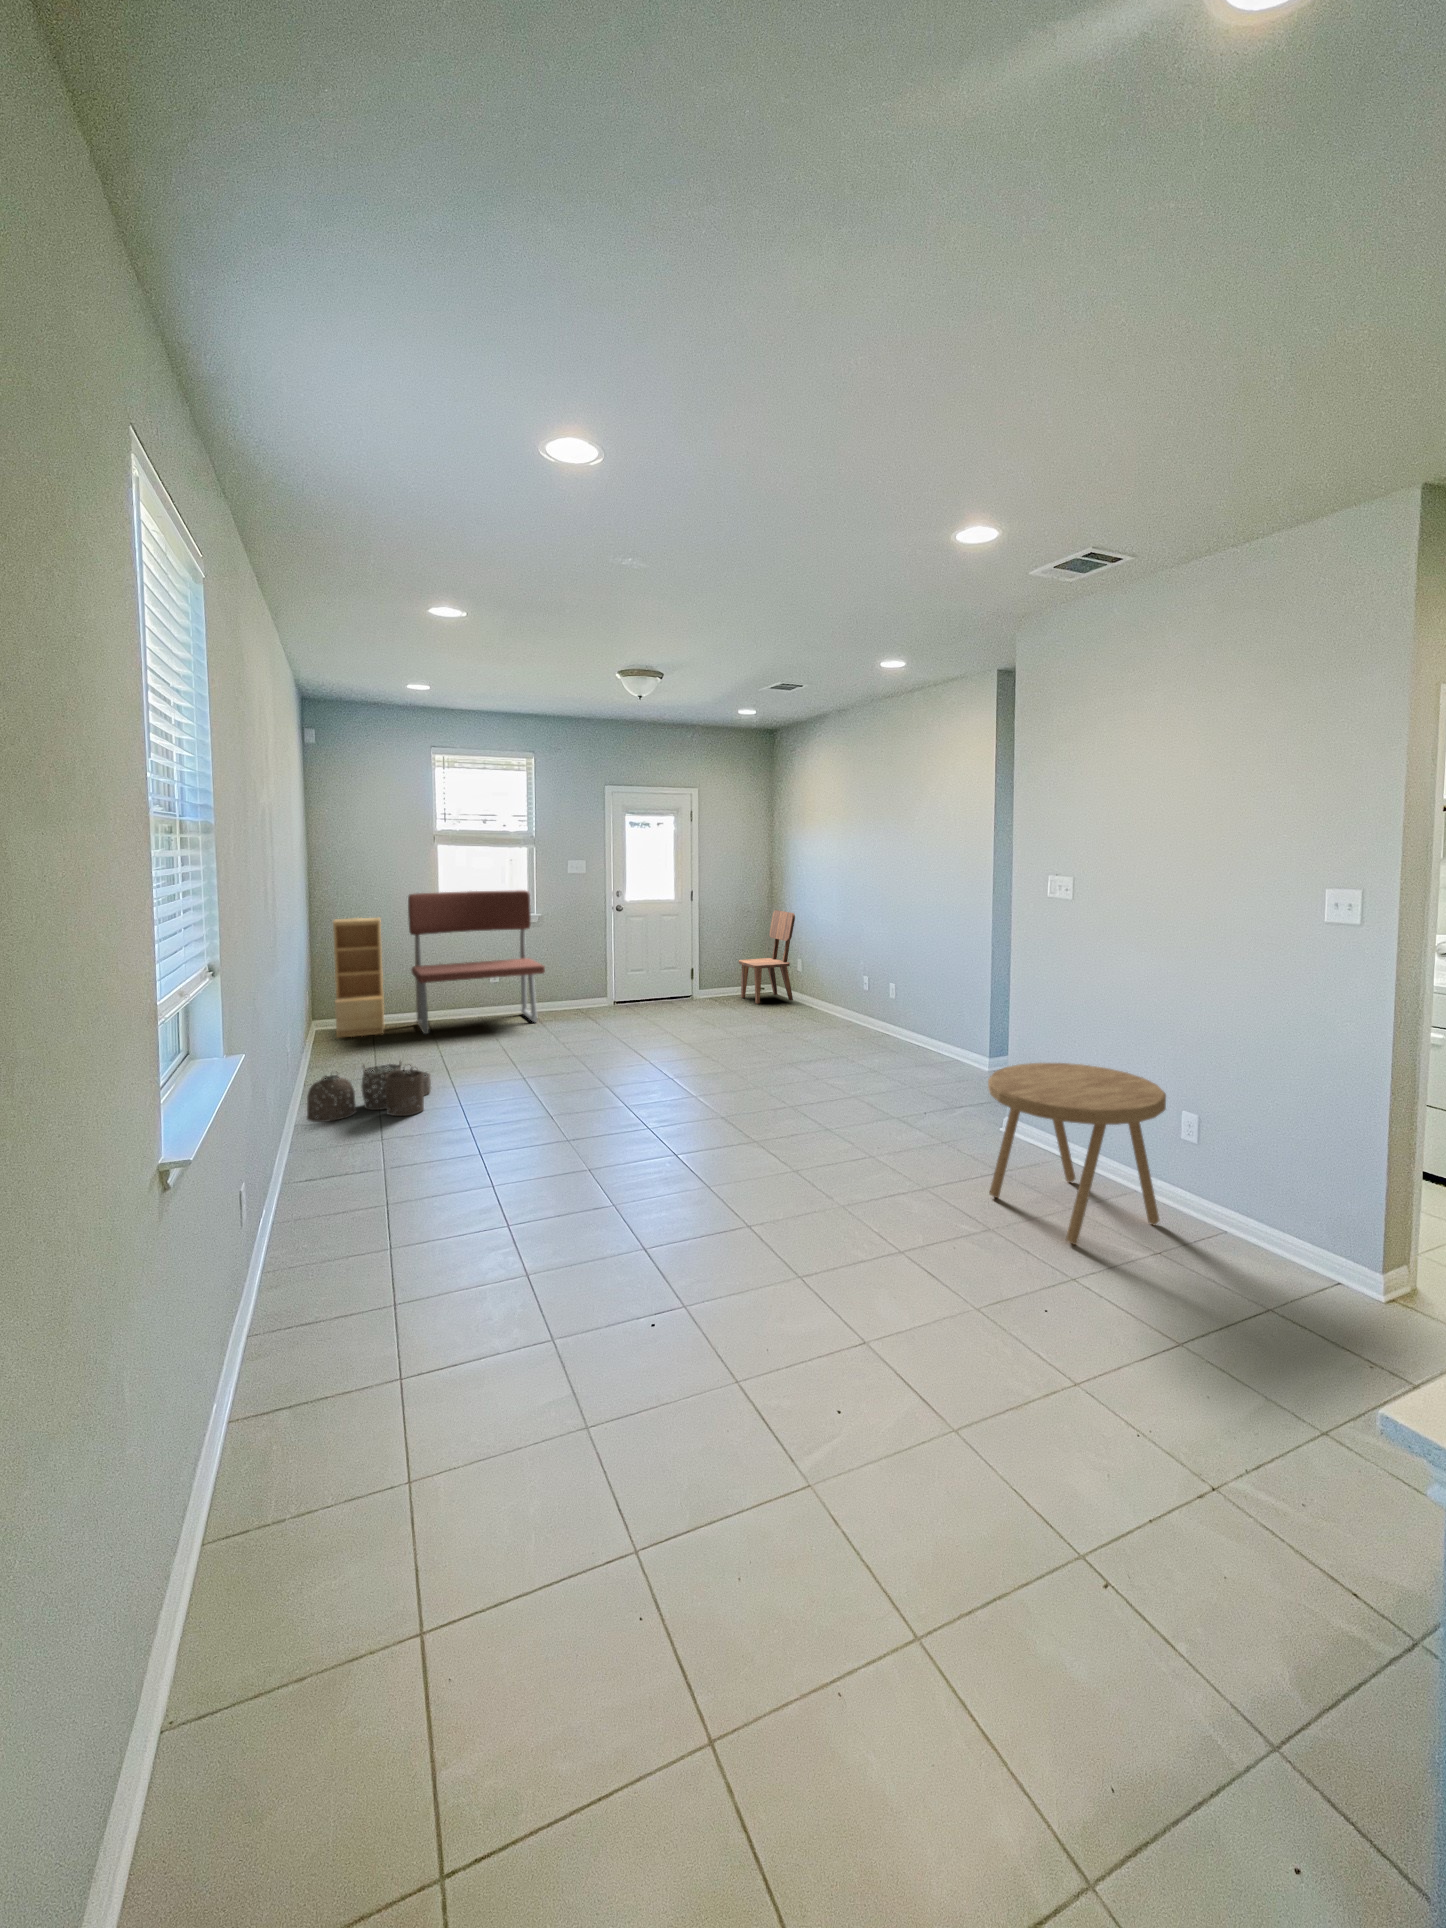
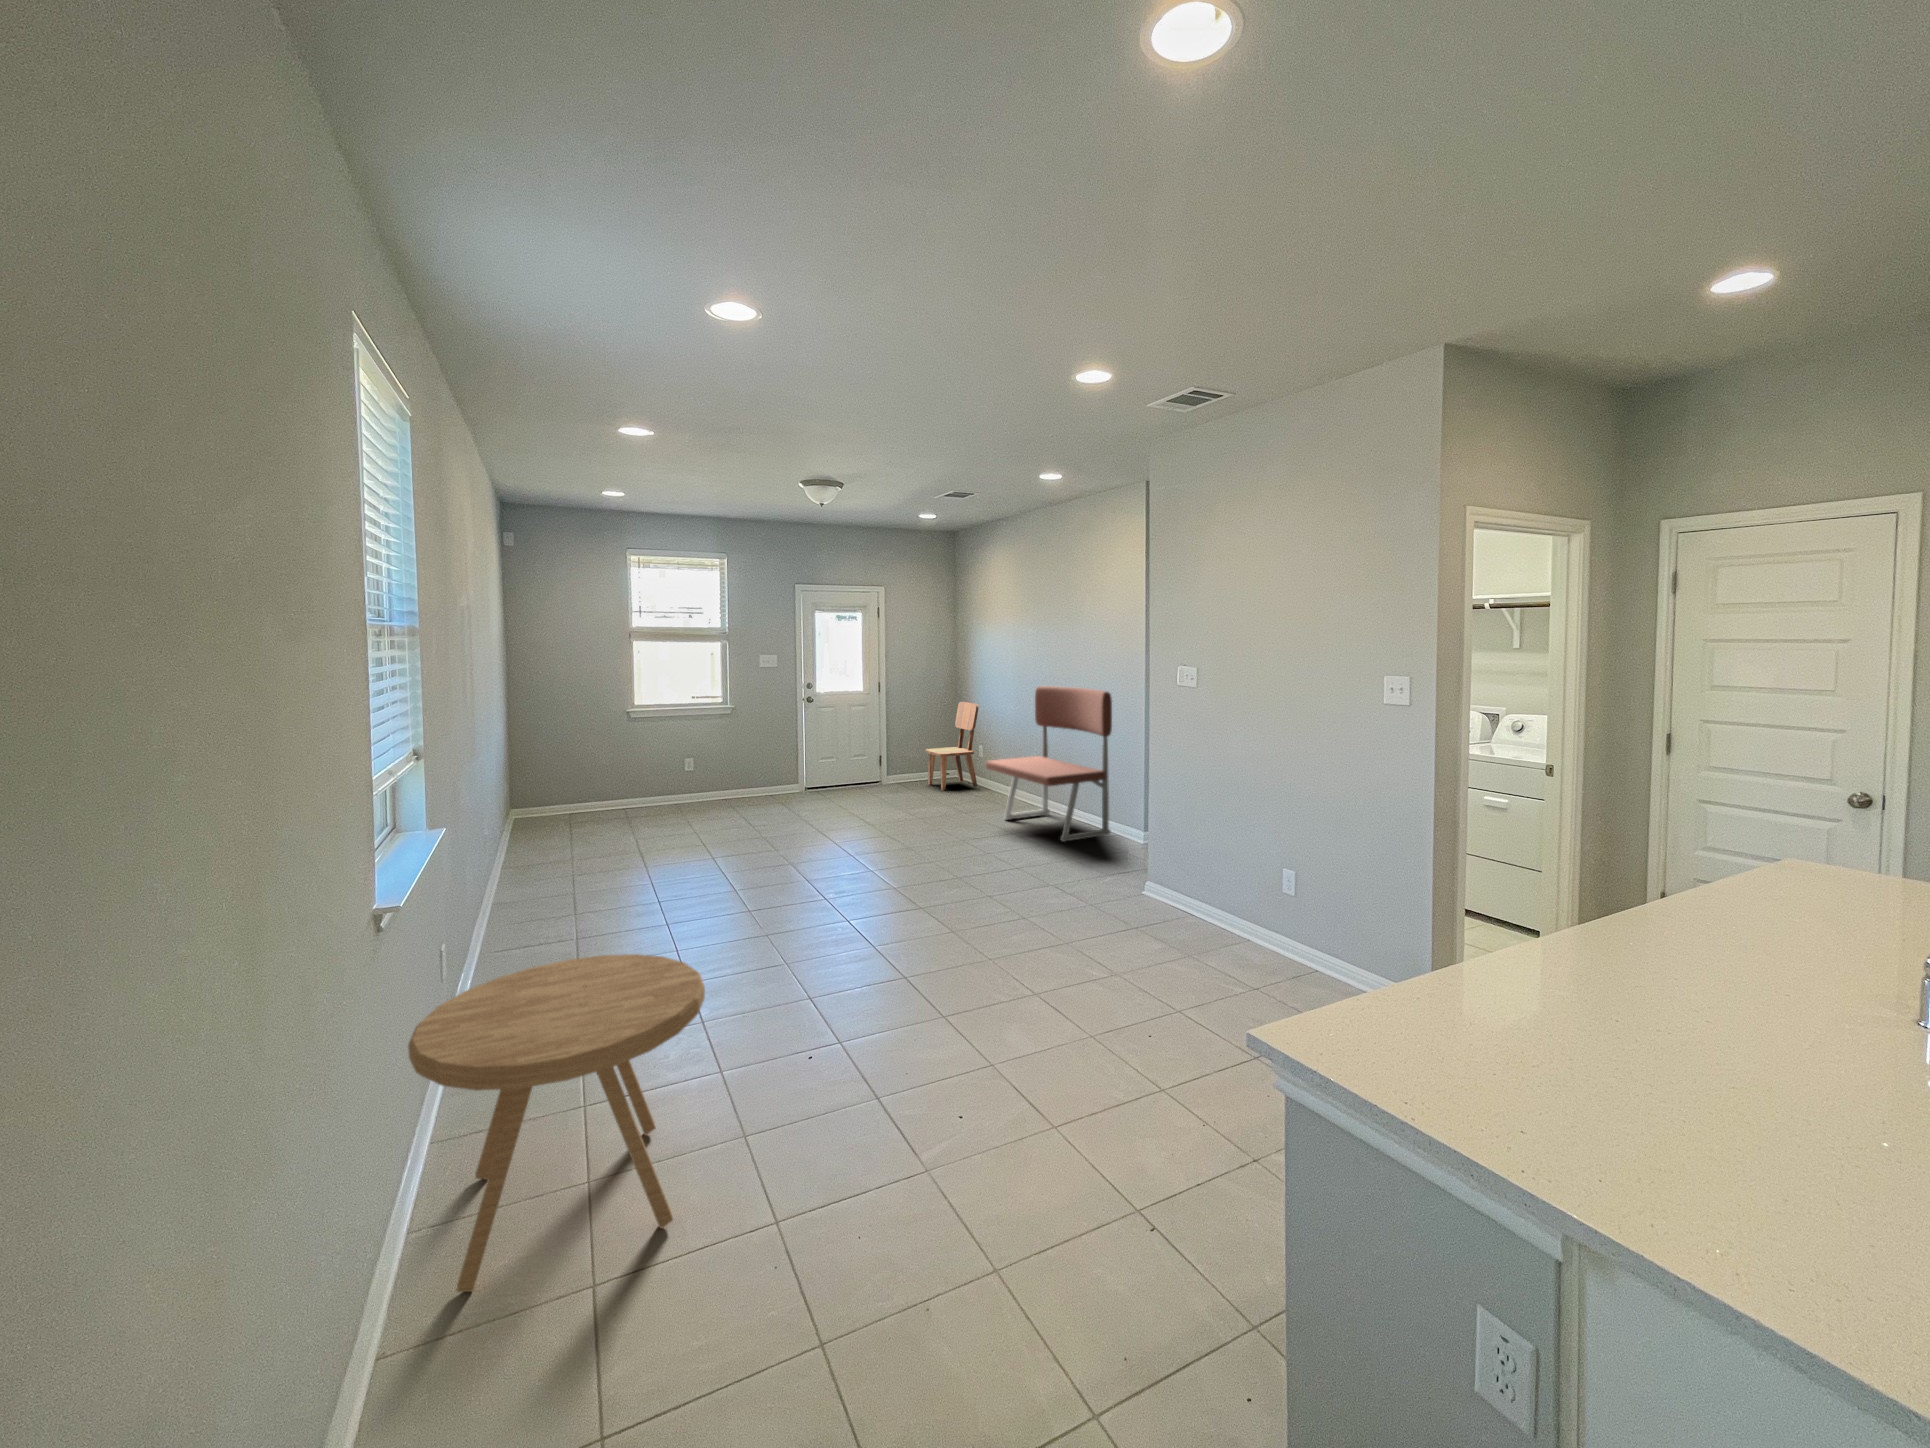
bench: present [408,890,545,1034] -> present [986,686,1112,842]
bookshelf: present [333,918,384,1038] -> none [527,711,578,828]
woven basket: present [307,1062,431,1122] -> none [500,844,622,903]
side table: present [988,1063,1166,1245] -> present [408,954,705,1292]

